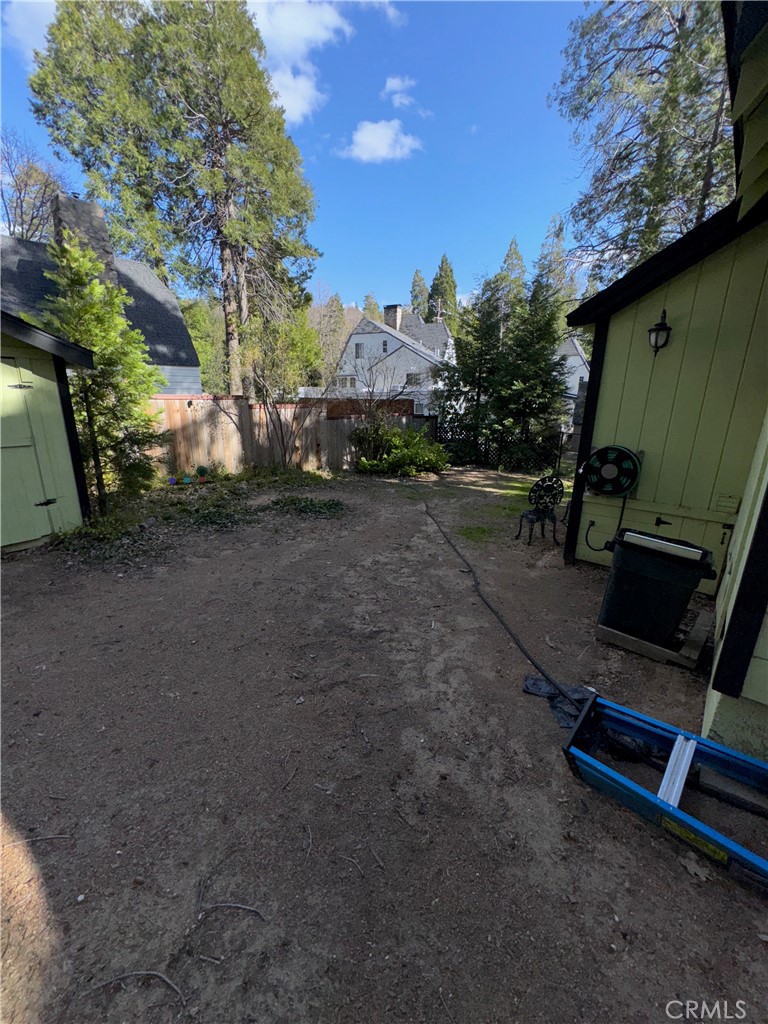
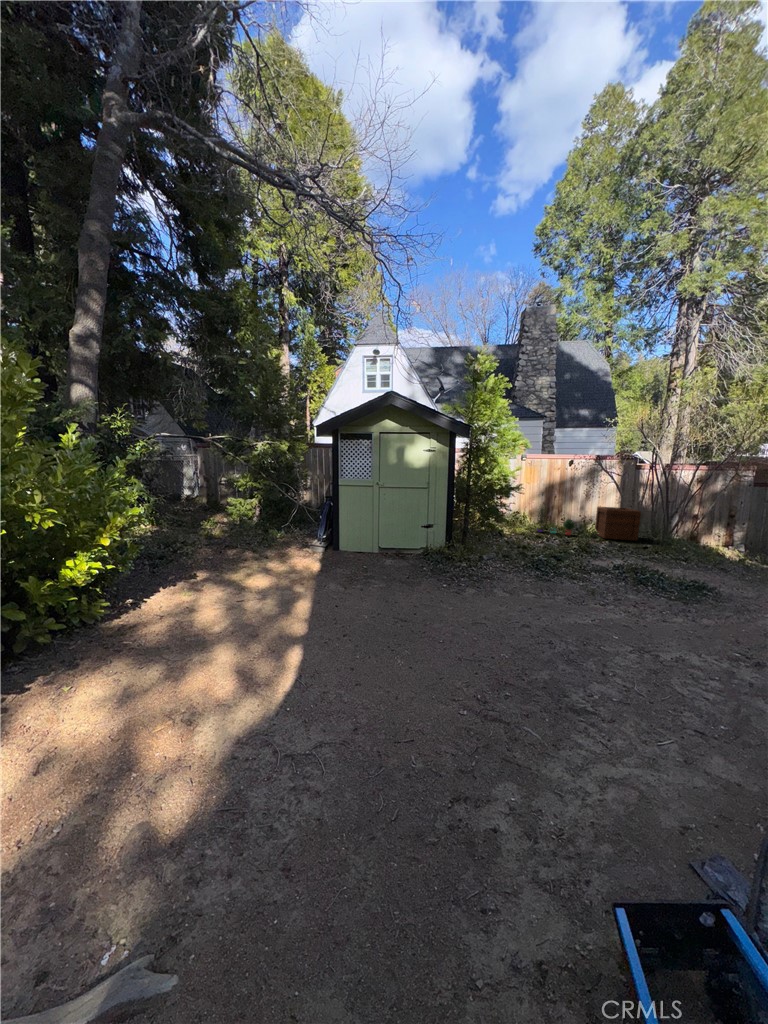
wooden crate: none [223,448,263,480] -> present [594,507,641,541]

